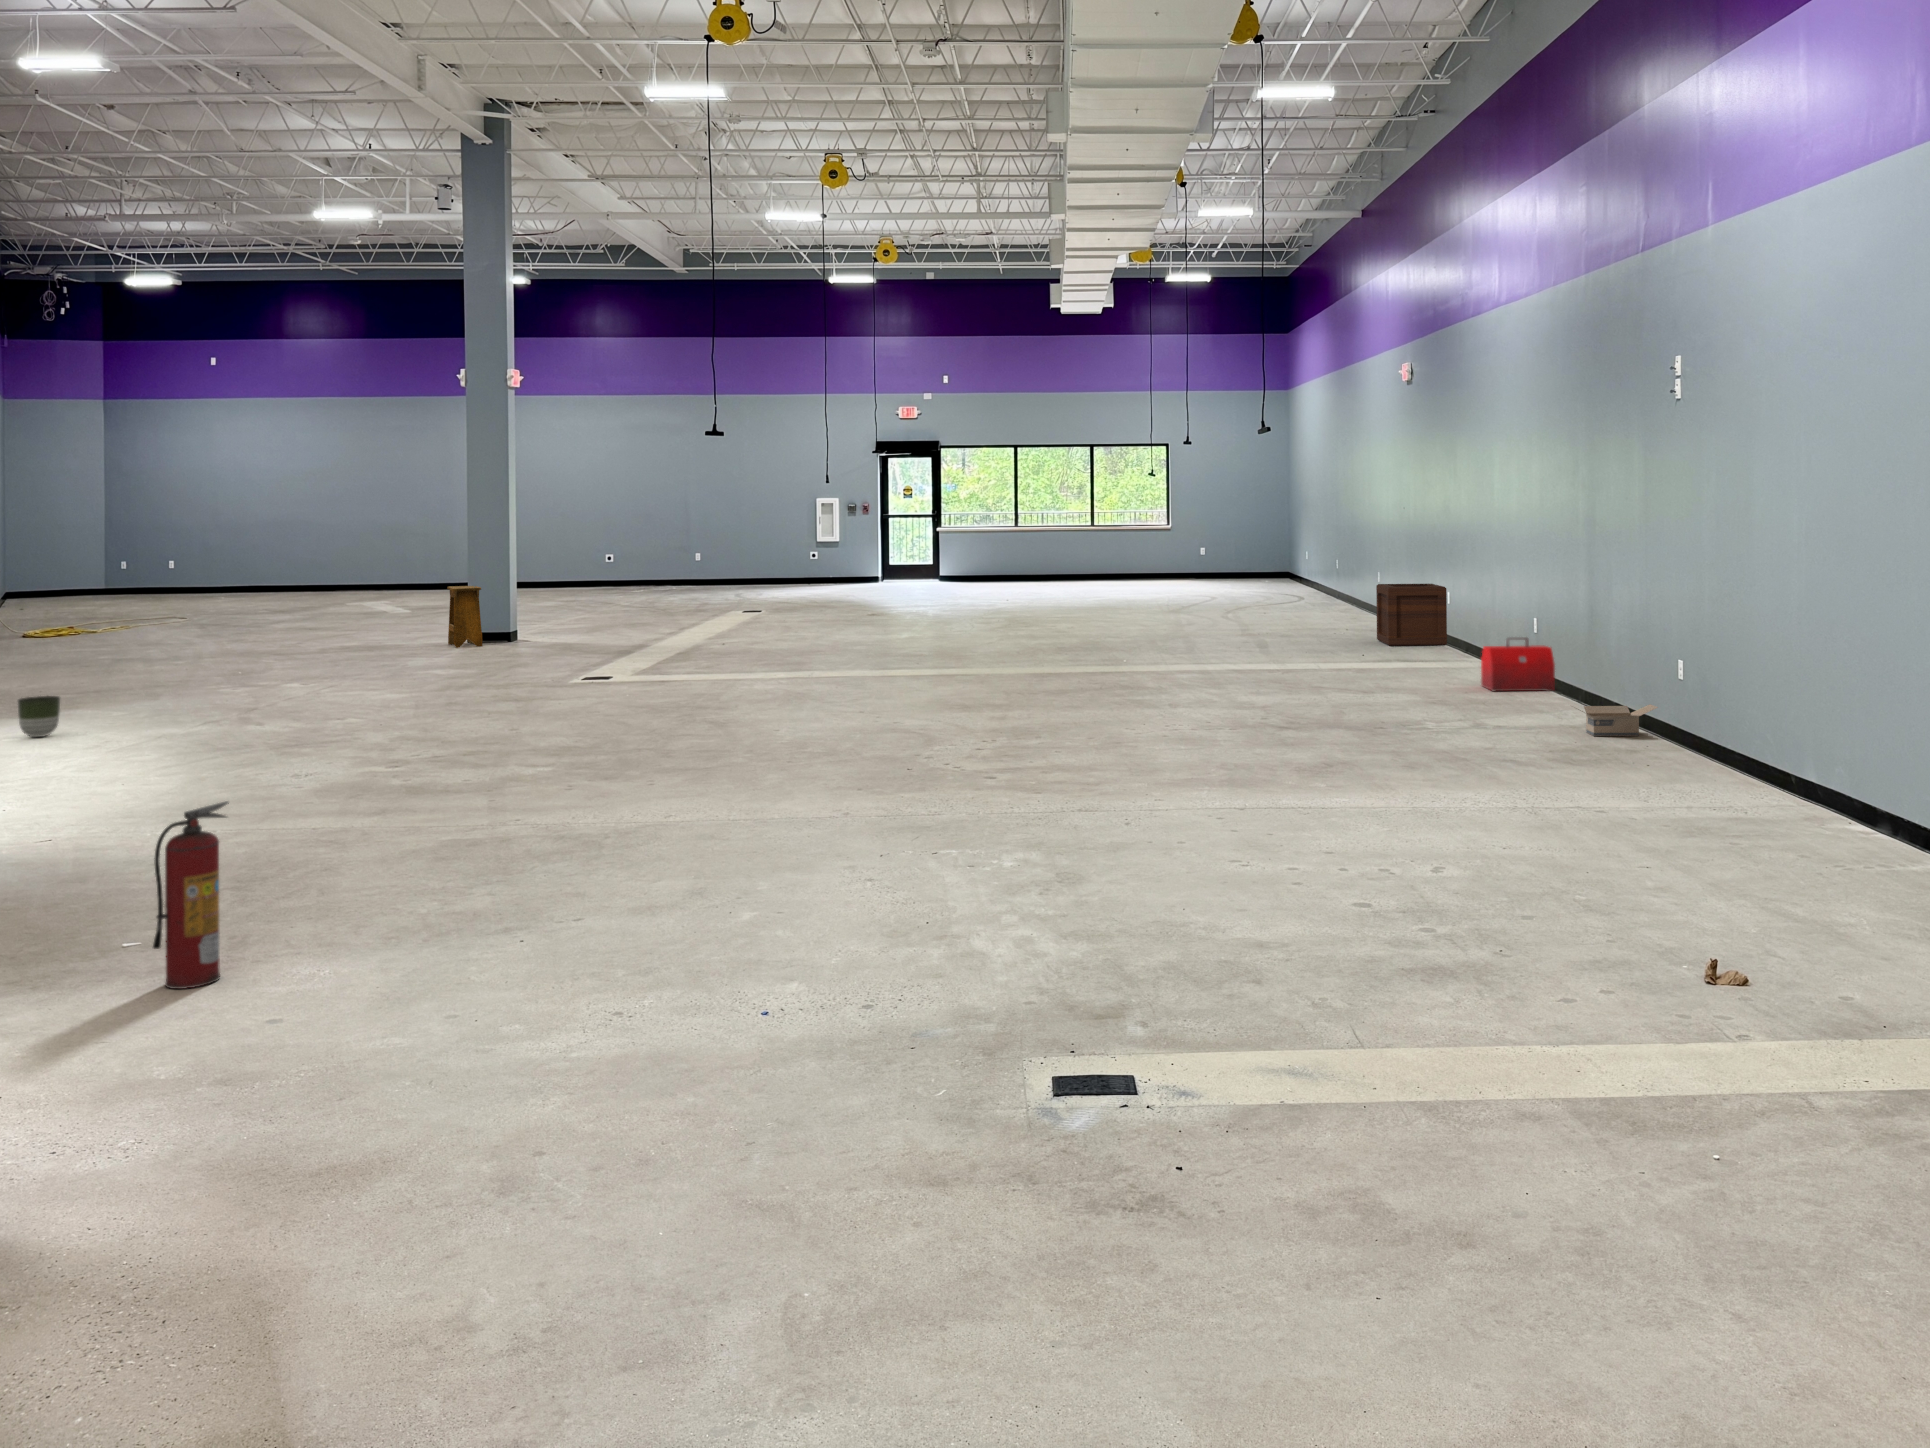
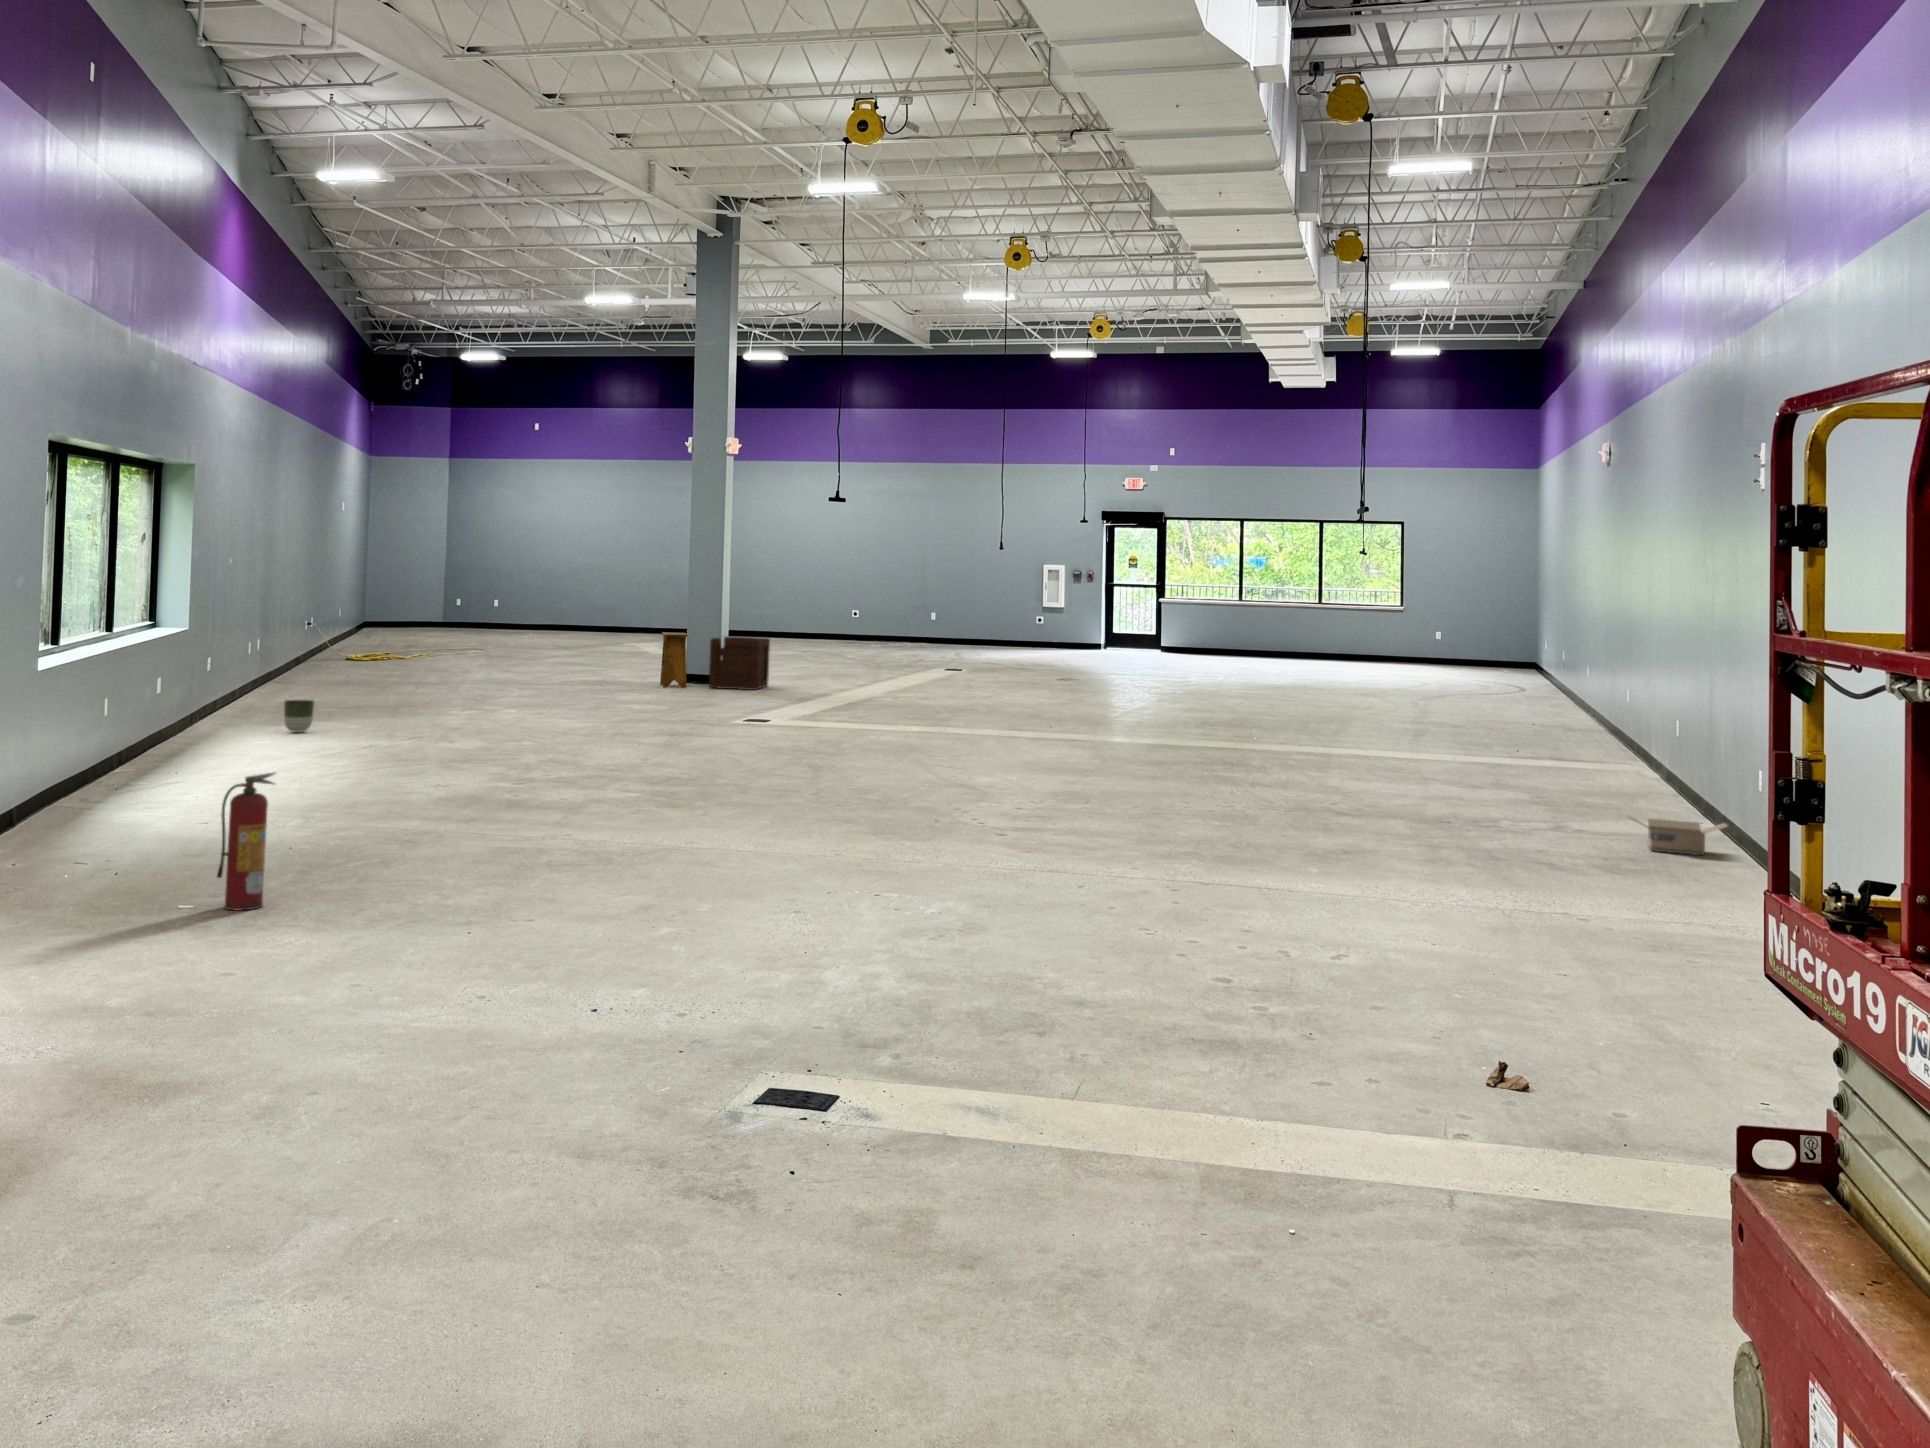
wooden crate: present [1376,584,1447,646] -> present [709,637,770,690]
toolbox: present [1481,637,1555,691] -> none [1597,743,1677,805]

